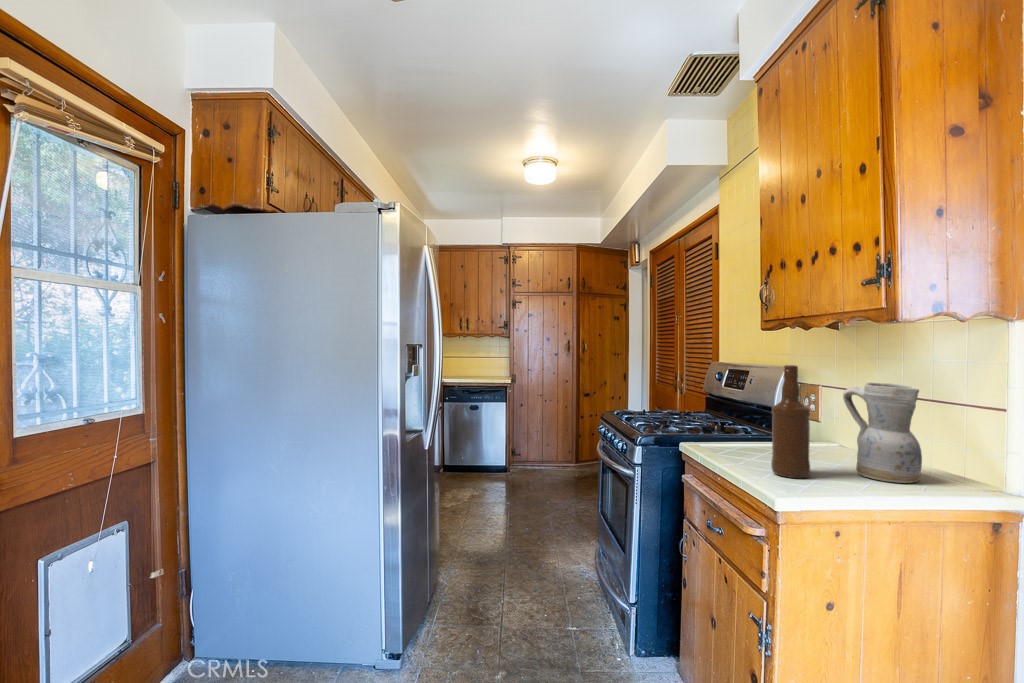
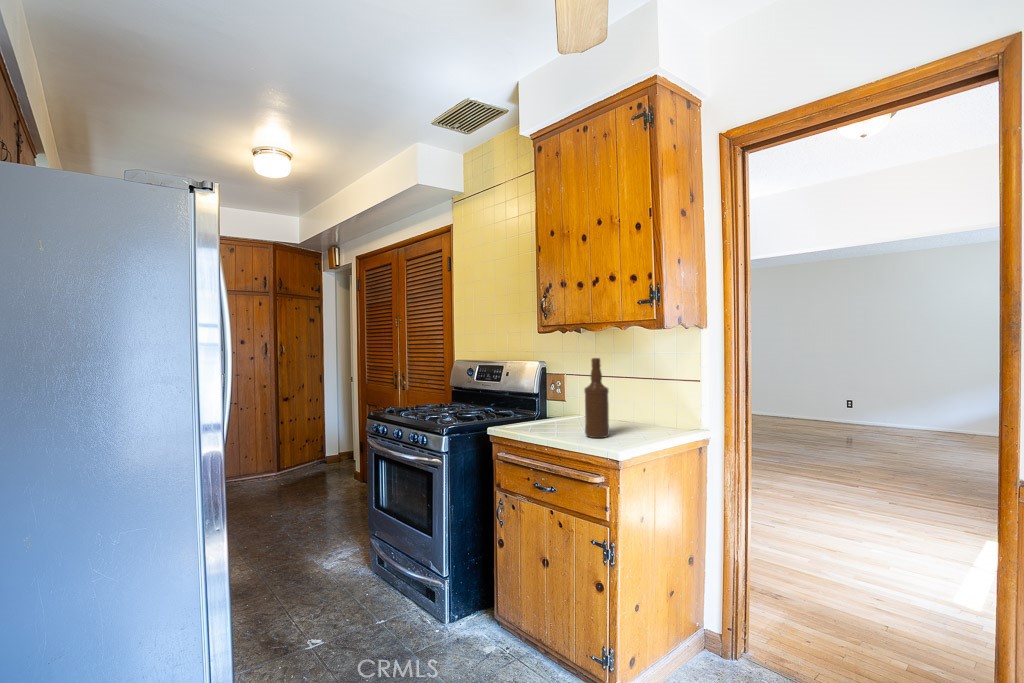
ceramic pitcher: present [843,382,922,483] -> none [613,367,656,430]

